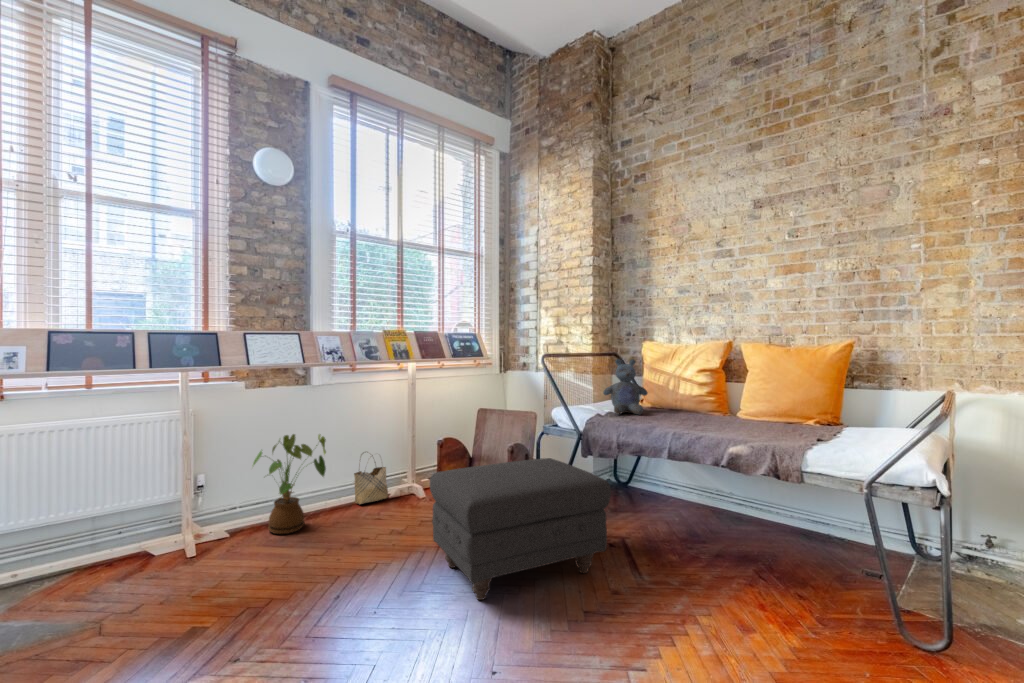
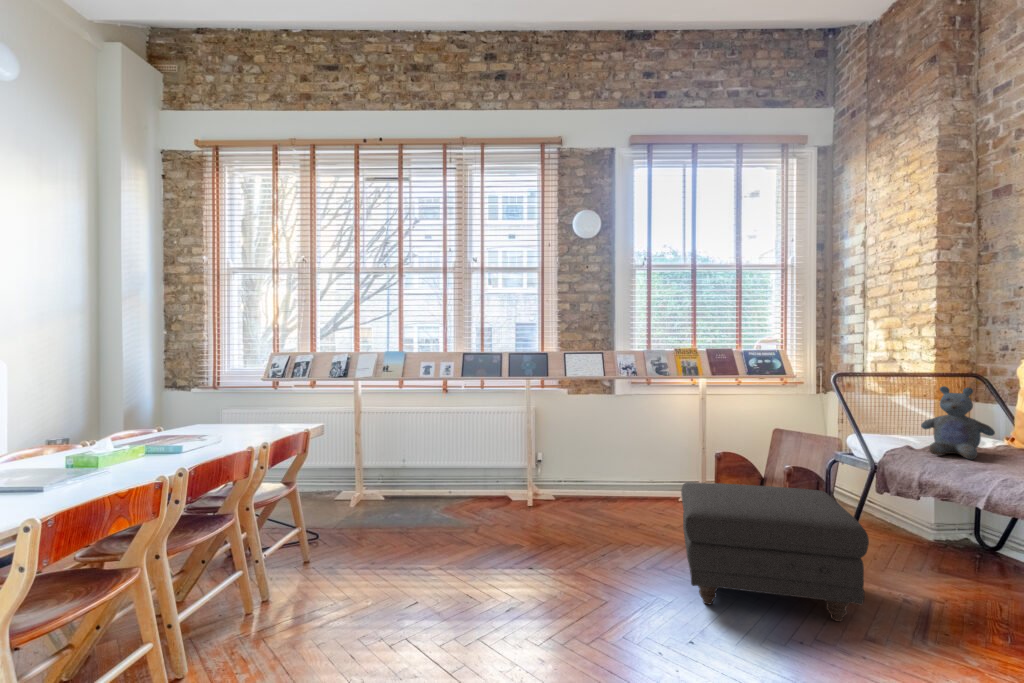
house plant: present [253,434,326,534] -> none [566,431,624,507]
woven basket: present [354,455,388,504] -> none [651,453,682,498]

